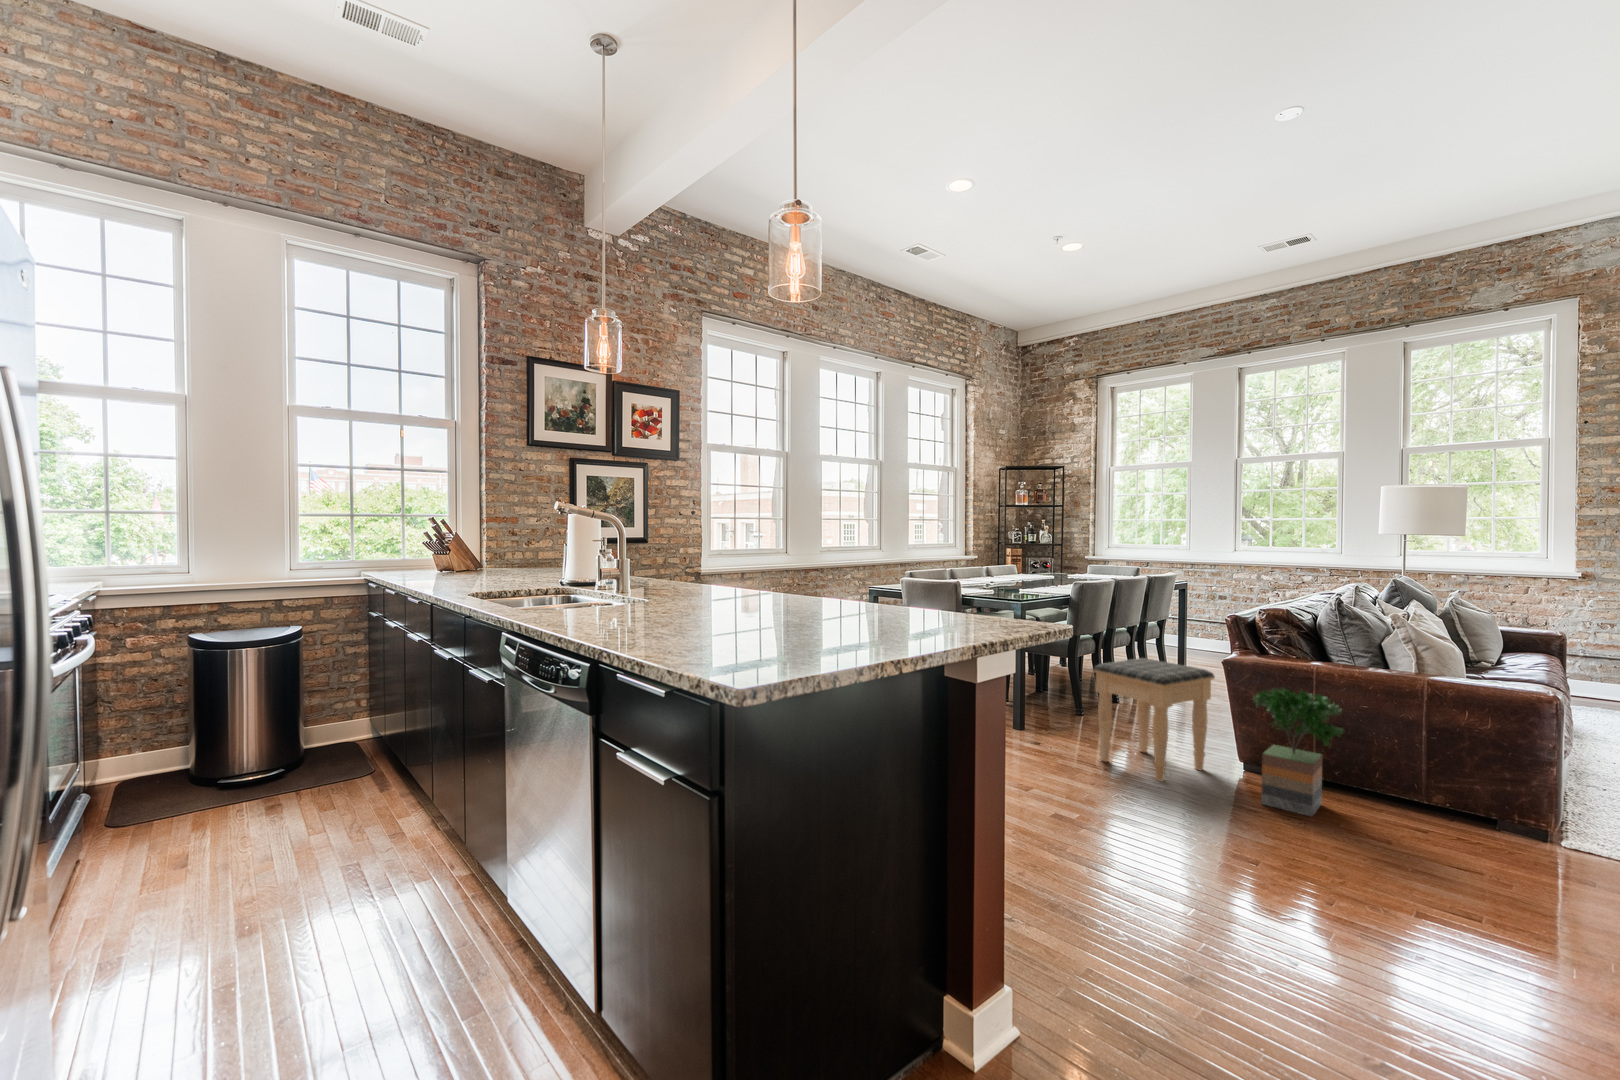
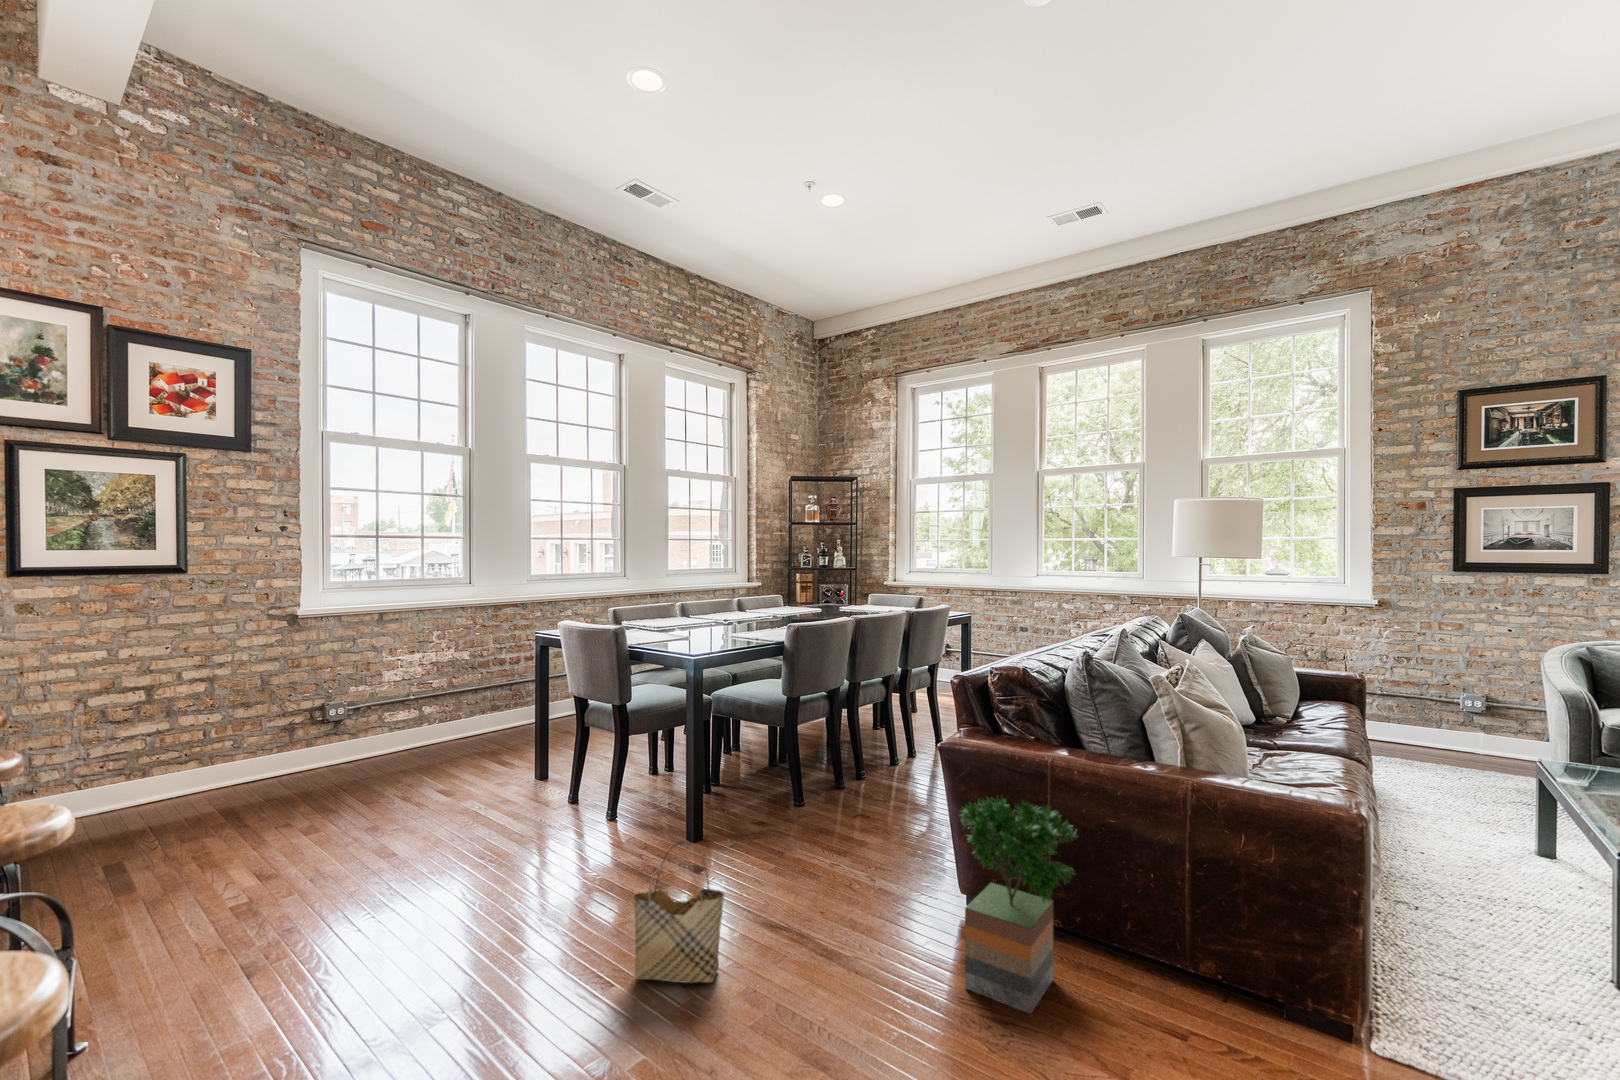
footstool: present [1093,658,1215,781] -> none [762,738,927,943]
woven basket: none [1037,709,1095,791] -> present [633,841,725,983]

